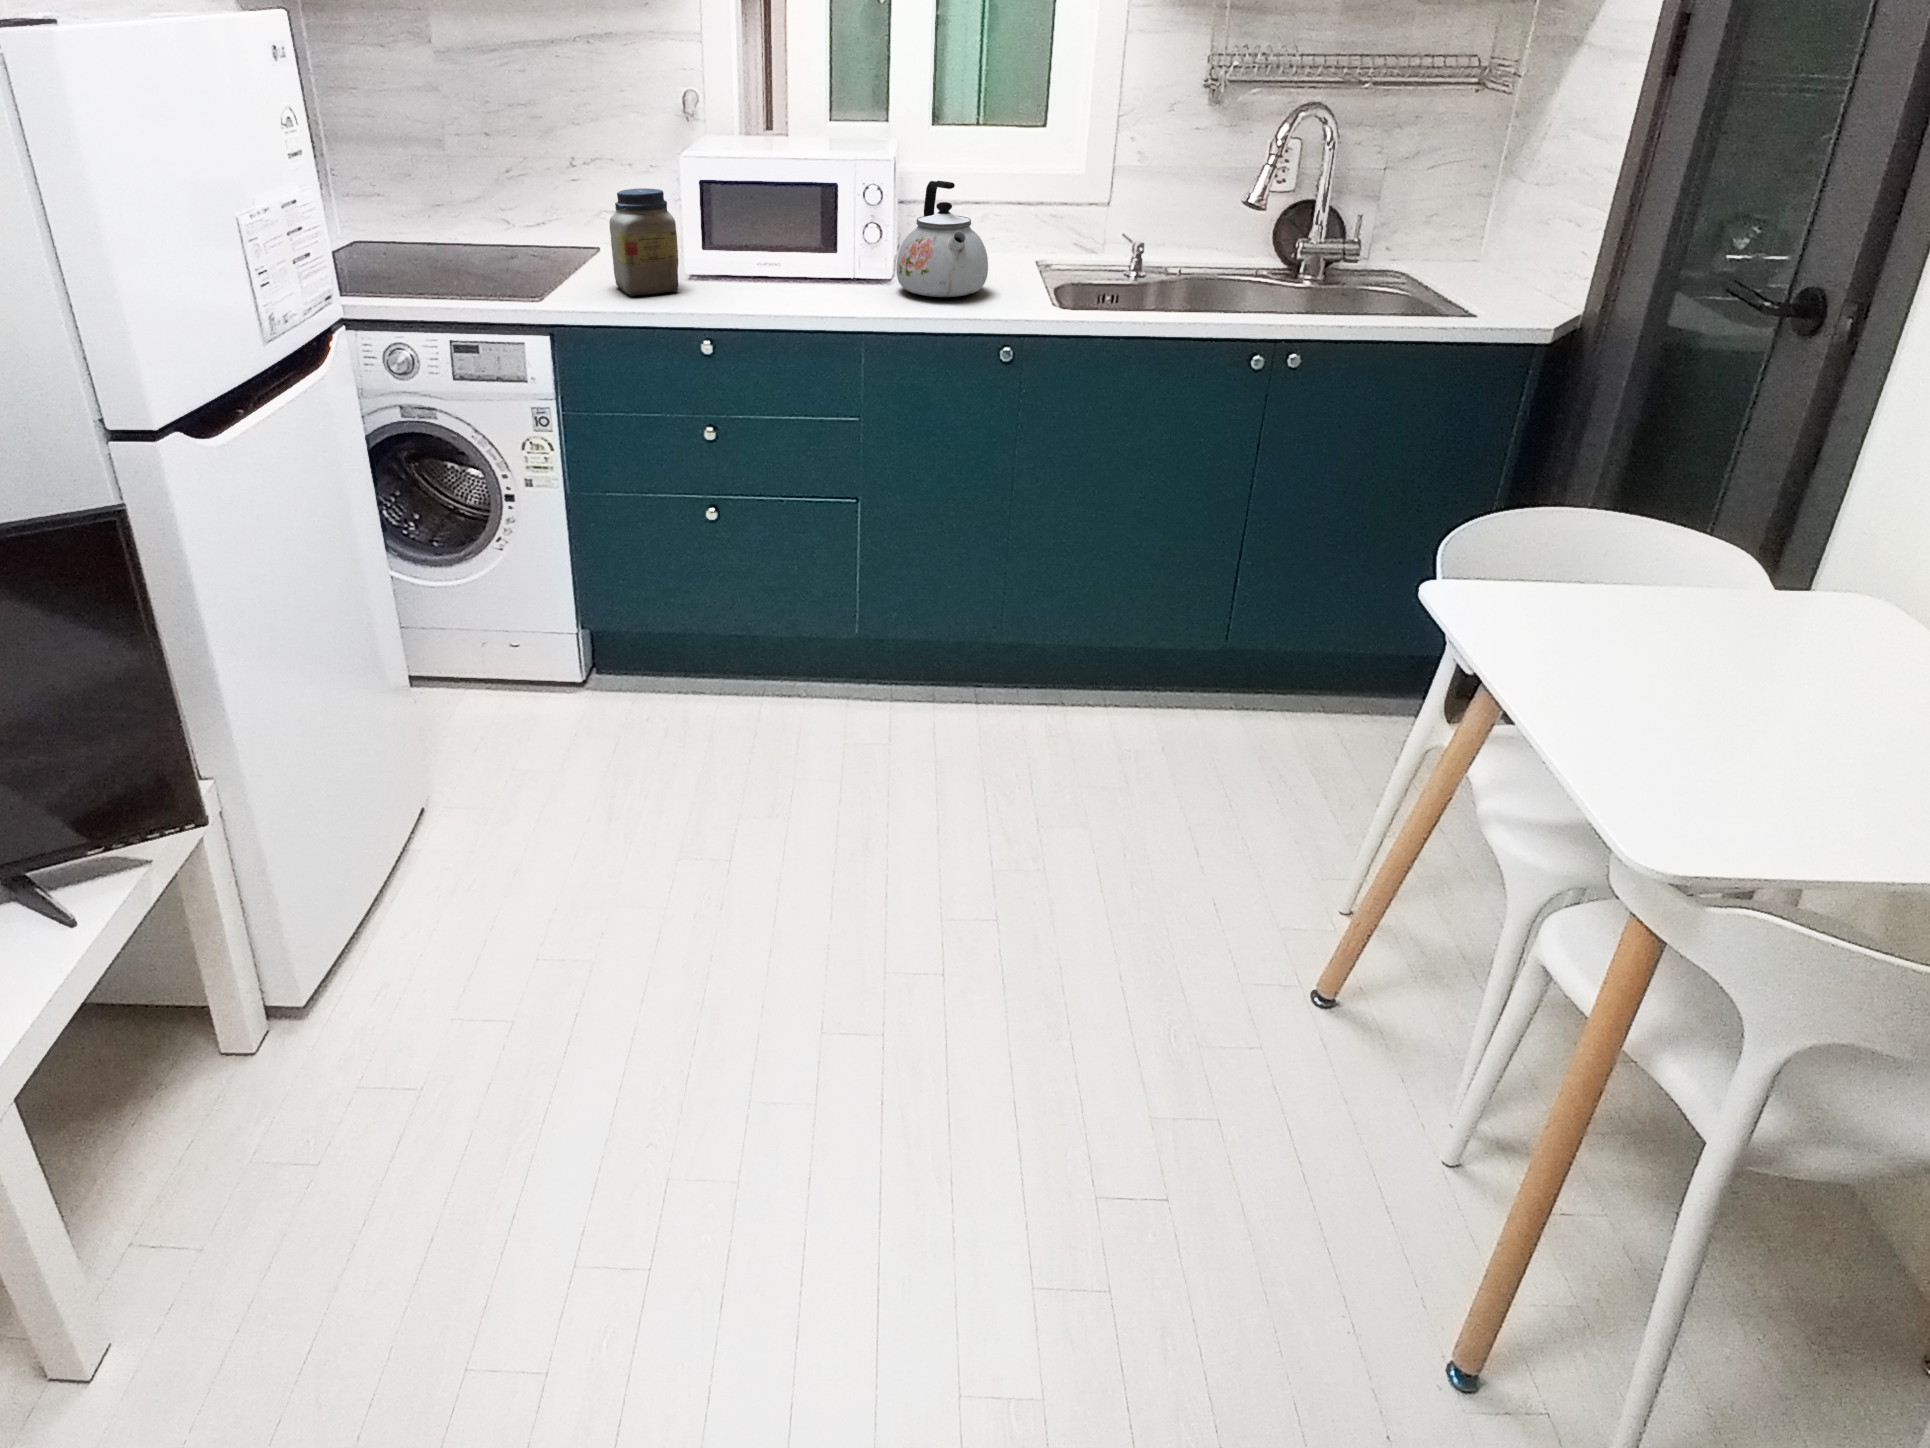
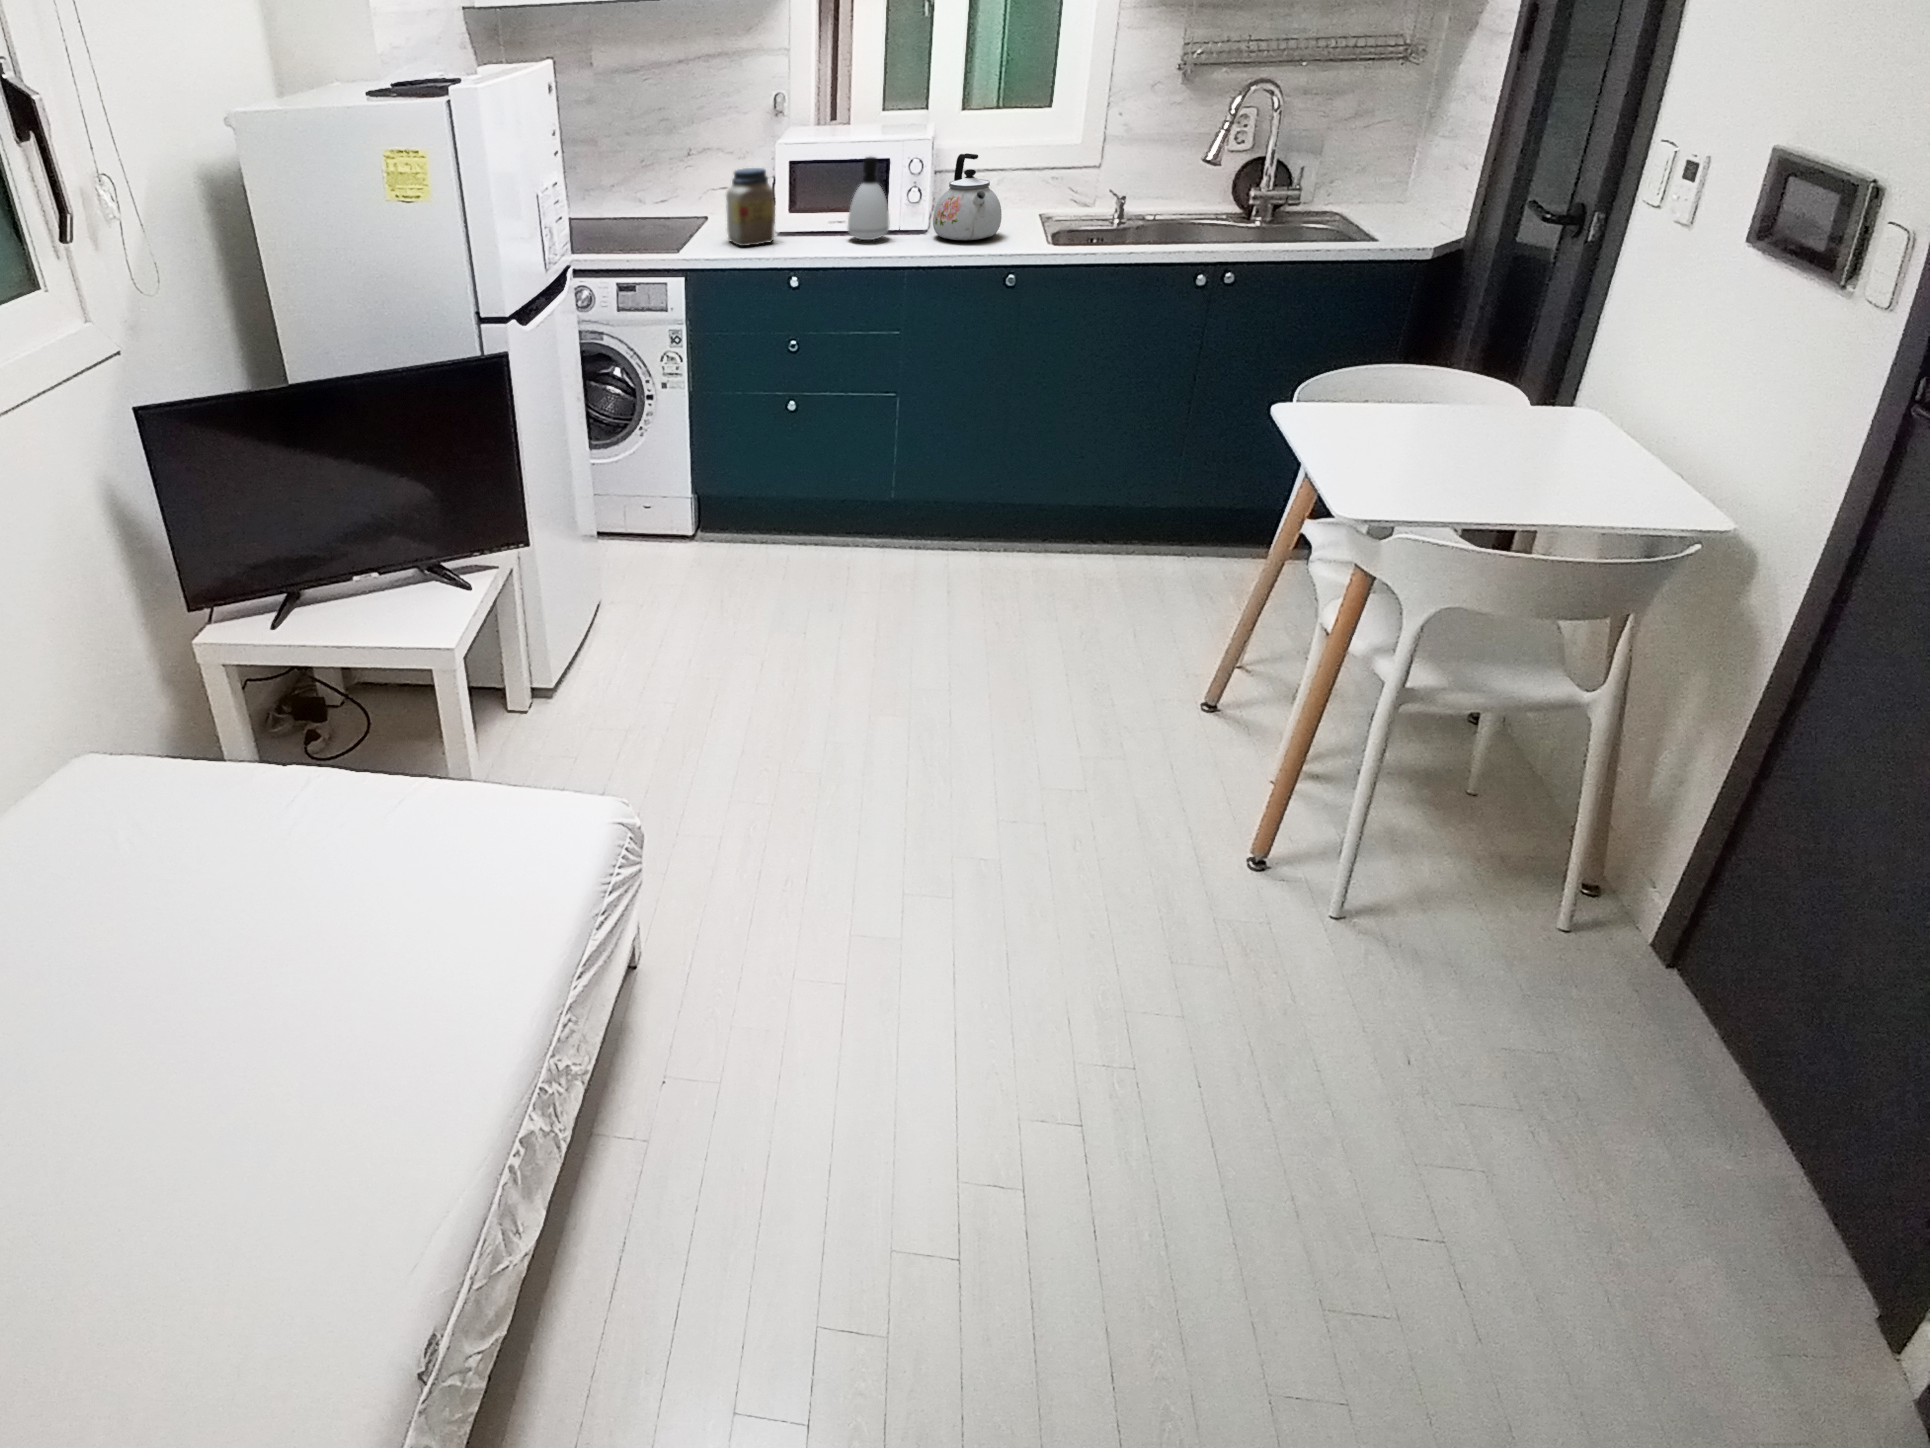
soap dispenser: none [781,180,838,292] -> present [848,157,890,240]

